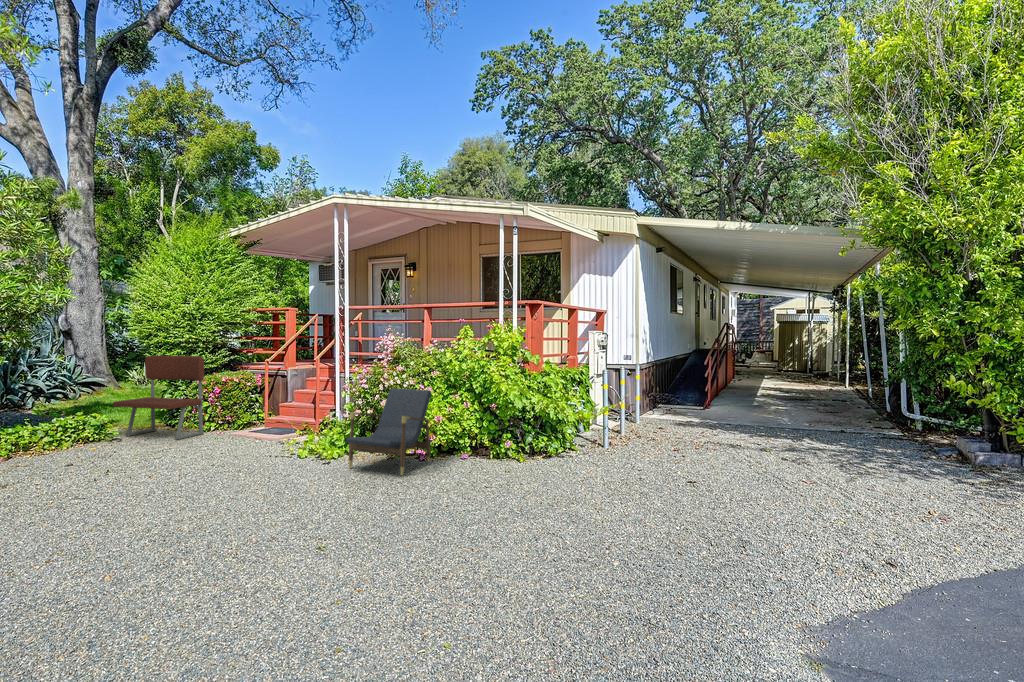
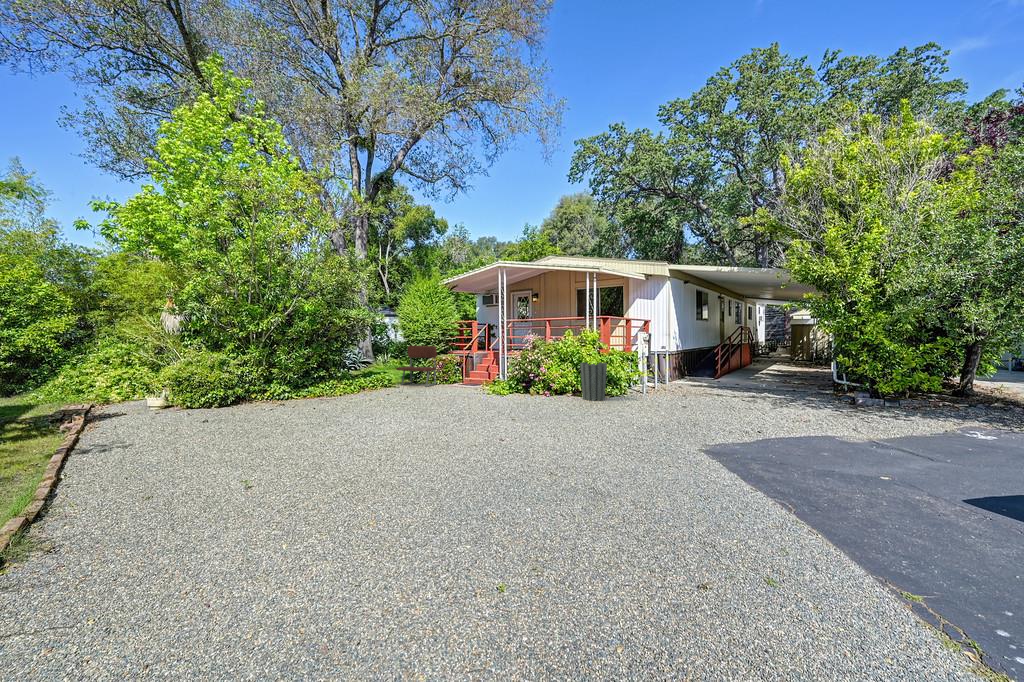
lounge chair: present [346,388,431,476] -> none [514,361,553,401]
trash can: none [486,389,539,469] -> present [580,362,607,401]

